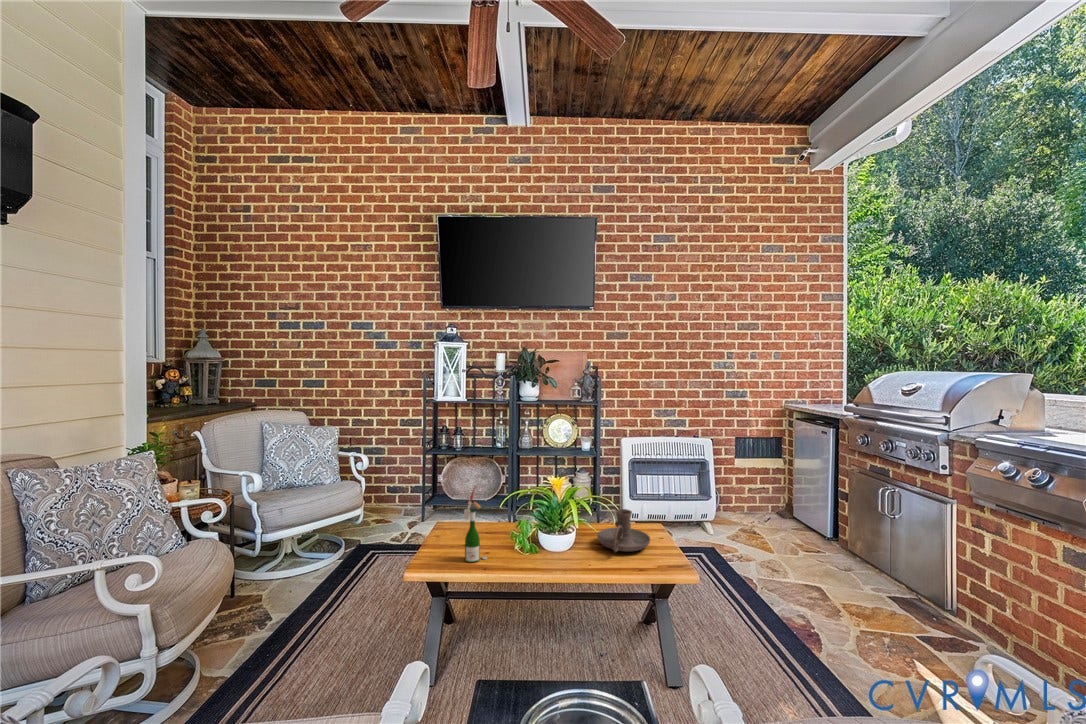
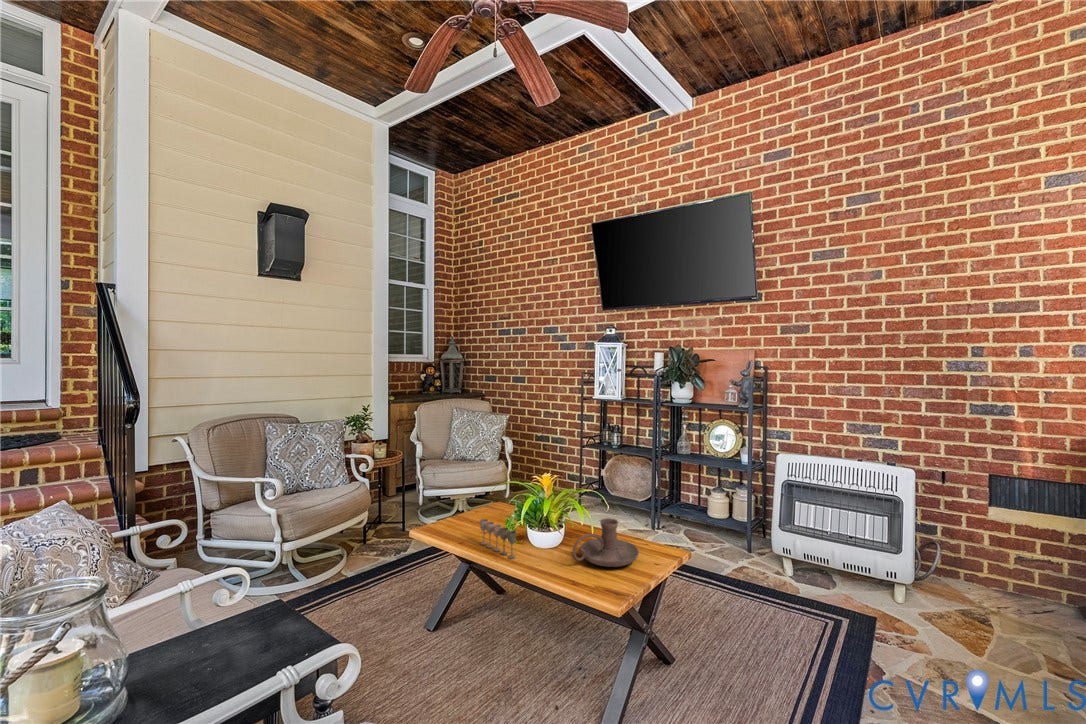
wine bottle: present [464,486,487,563] -> none [460,466,479,535]
wine glass: none [504,537,560,569] -> present [480,519,516,559]

